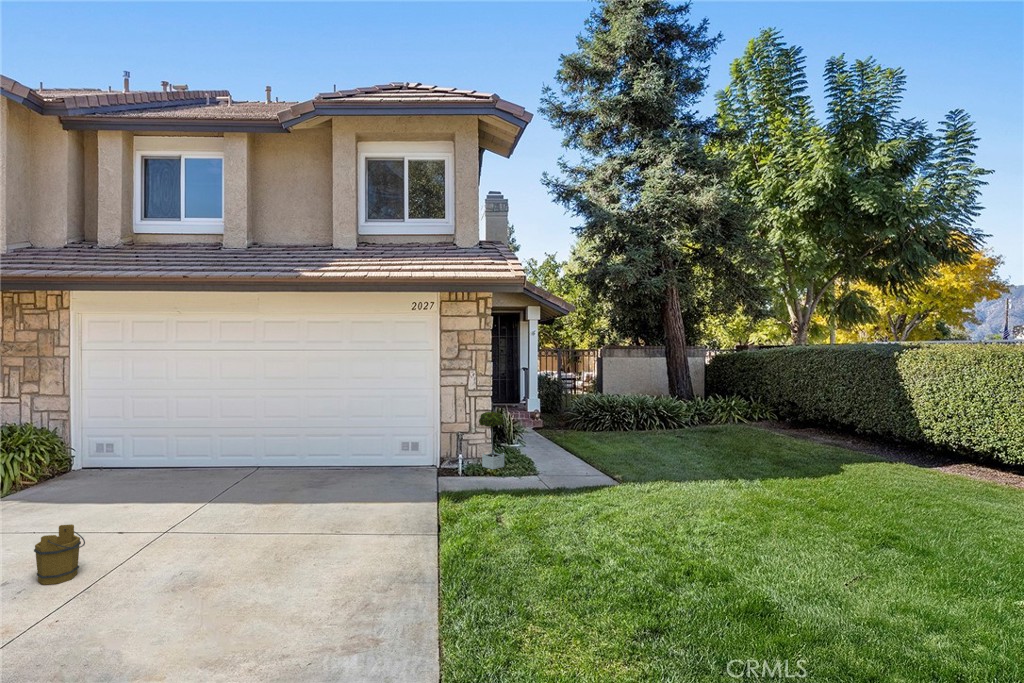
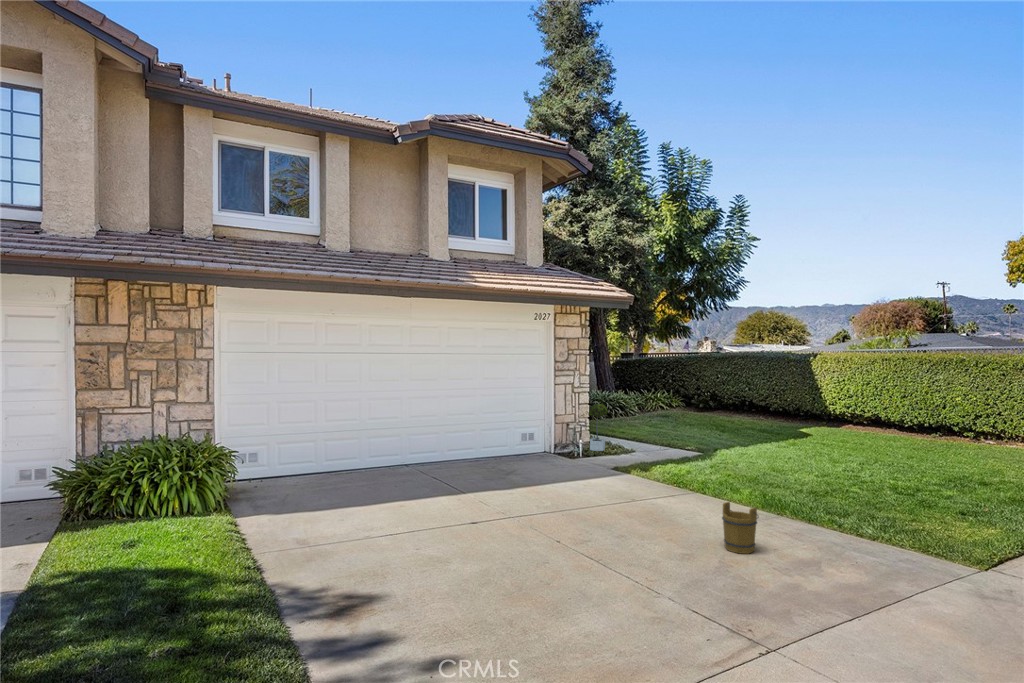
bucket: present [34,524,85,585] -> present [722,502,759,554]

